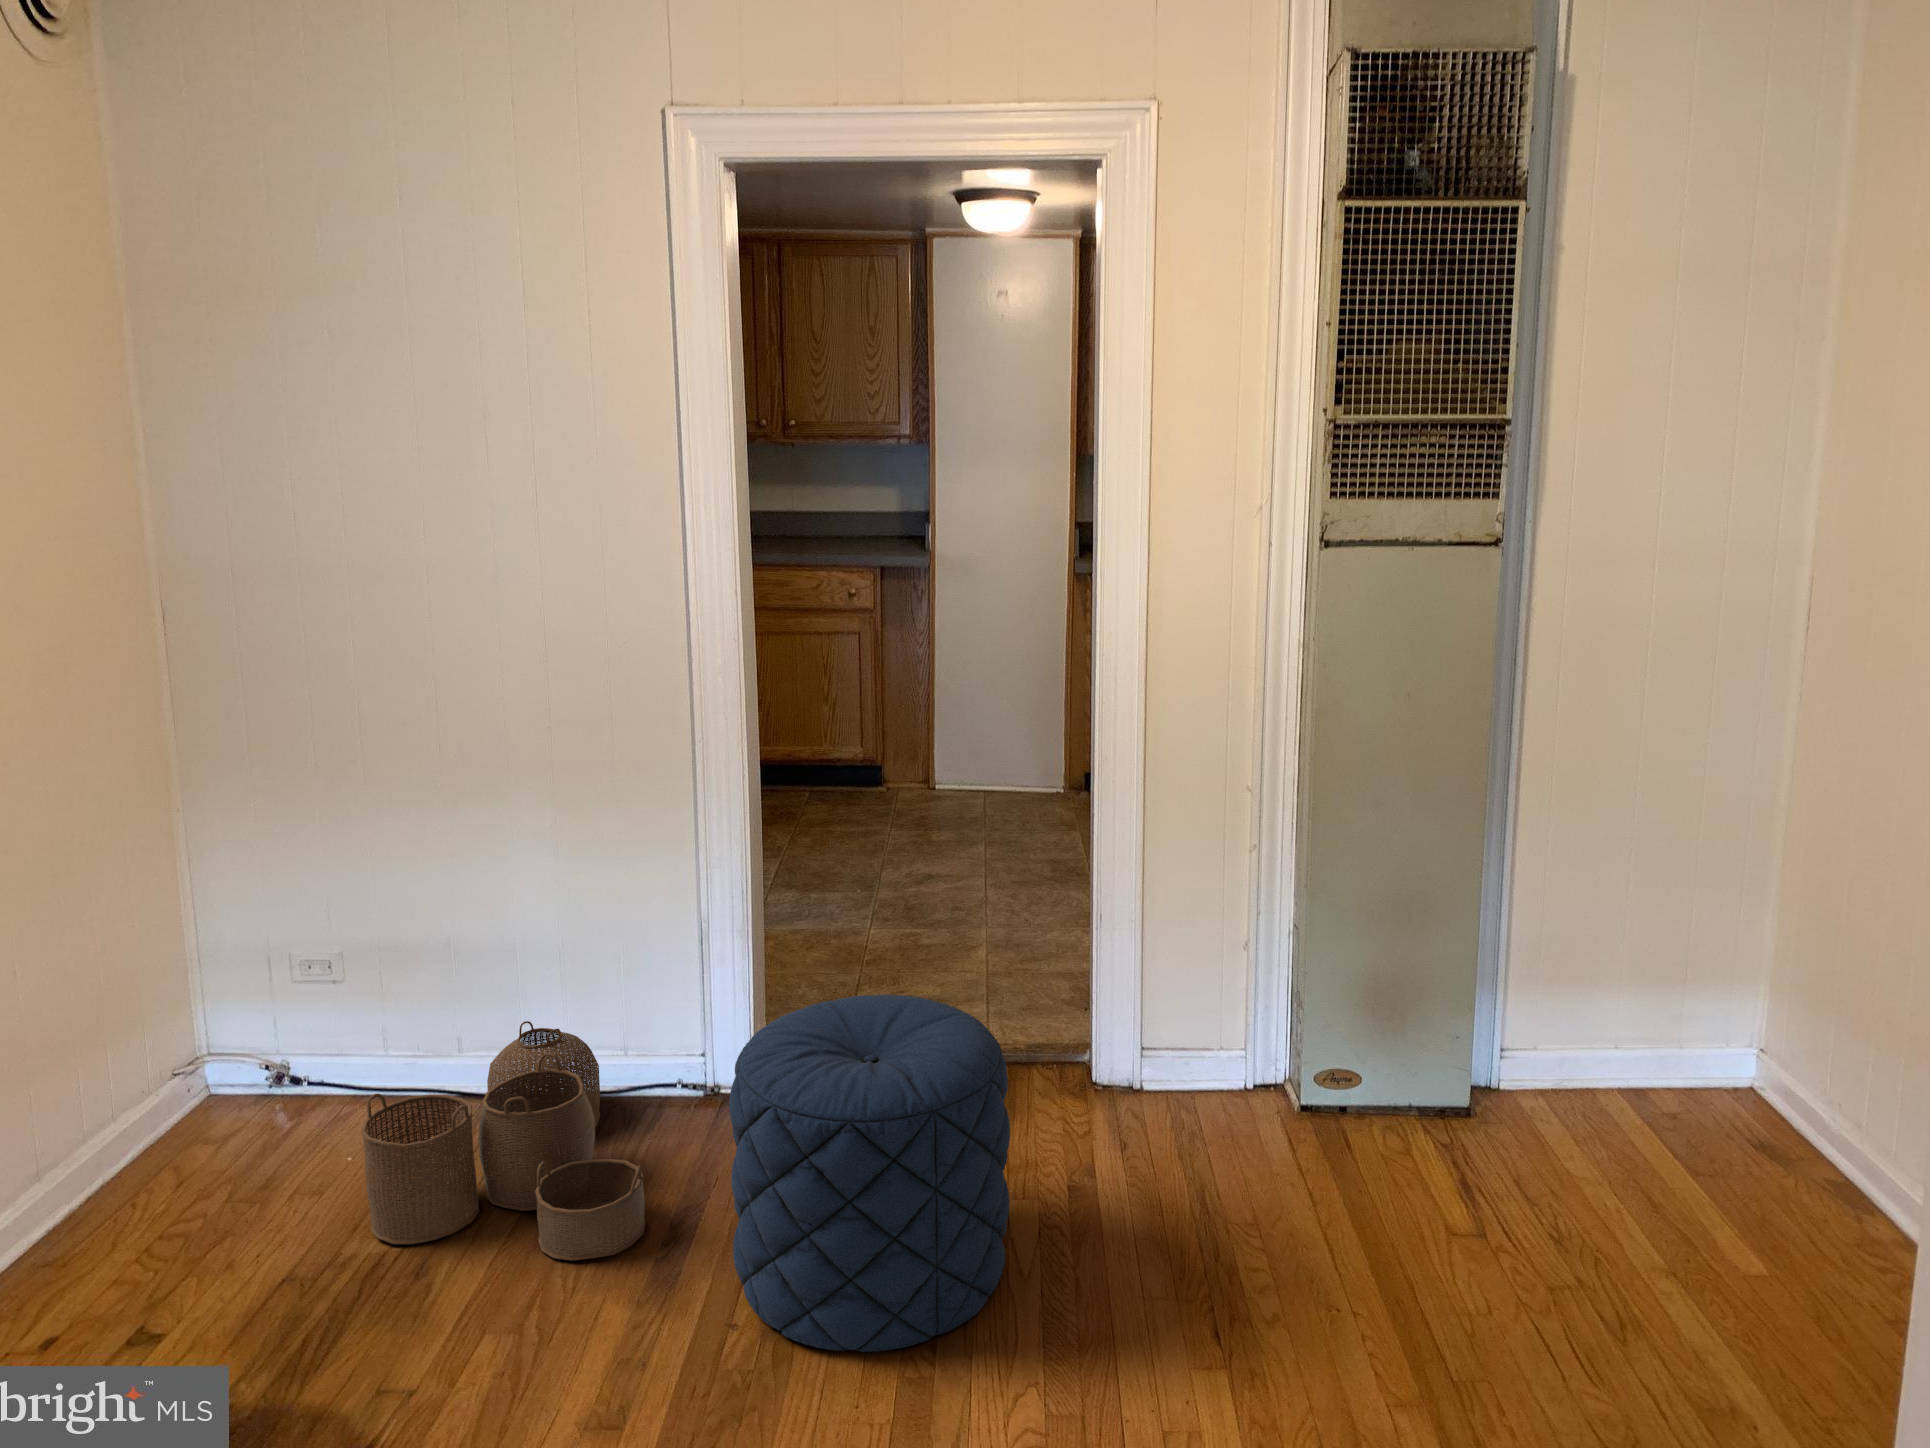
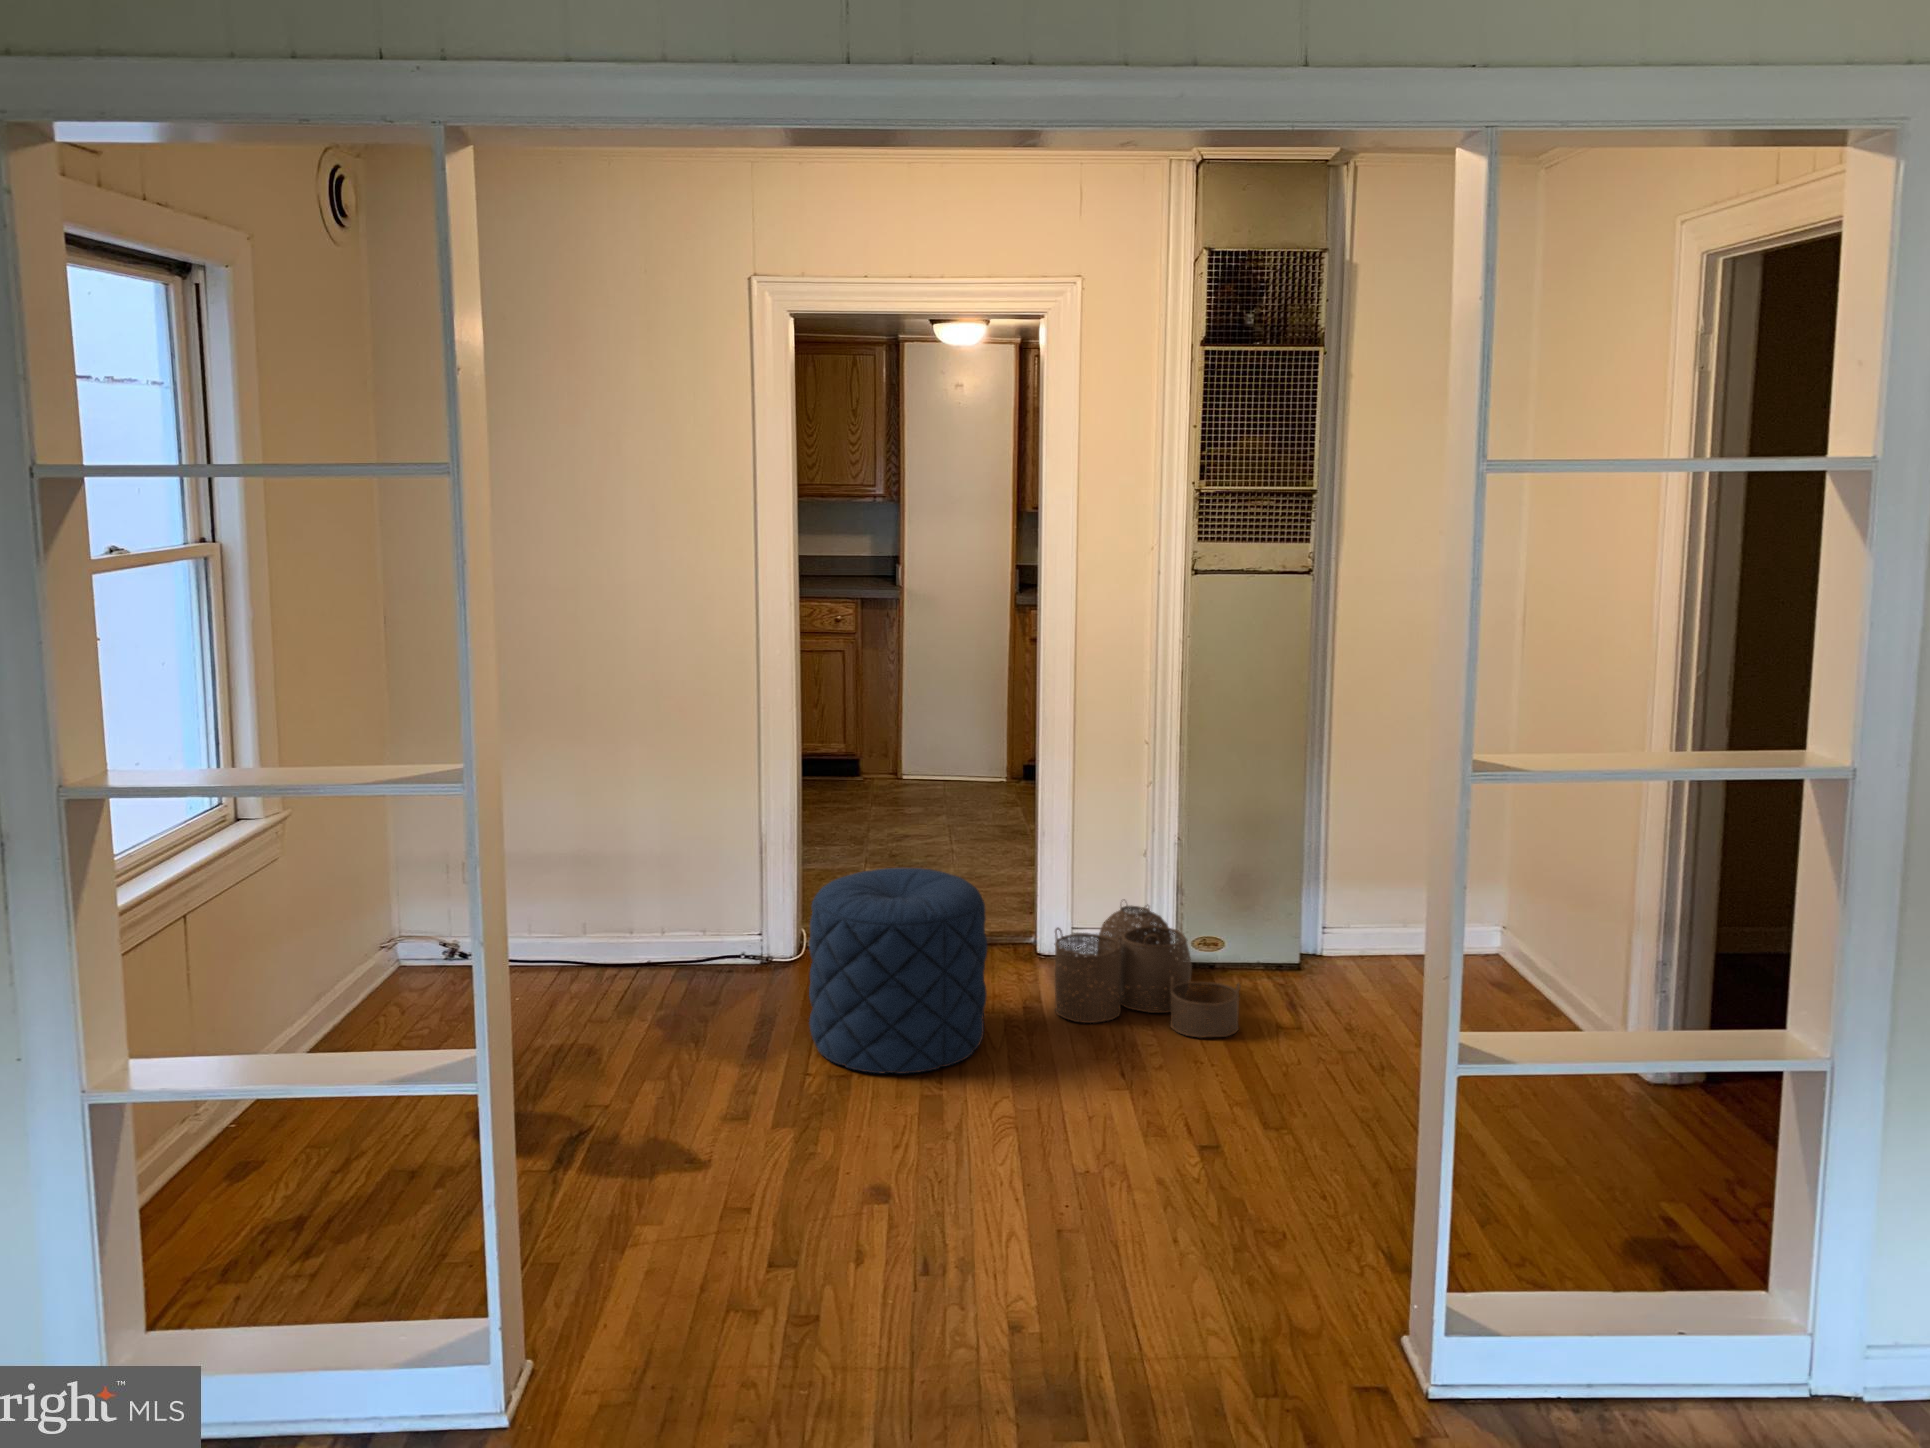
woven basket: present [361,1021,646,1261] -> present [1055,905,1240,1038]

